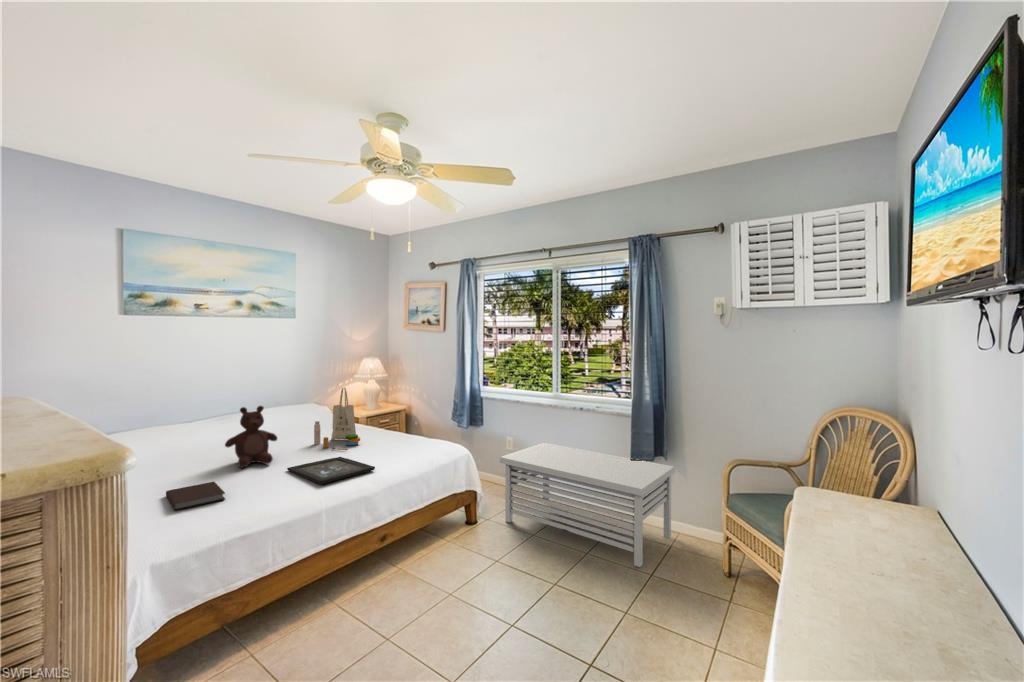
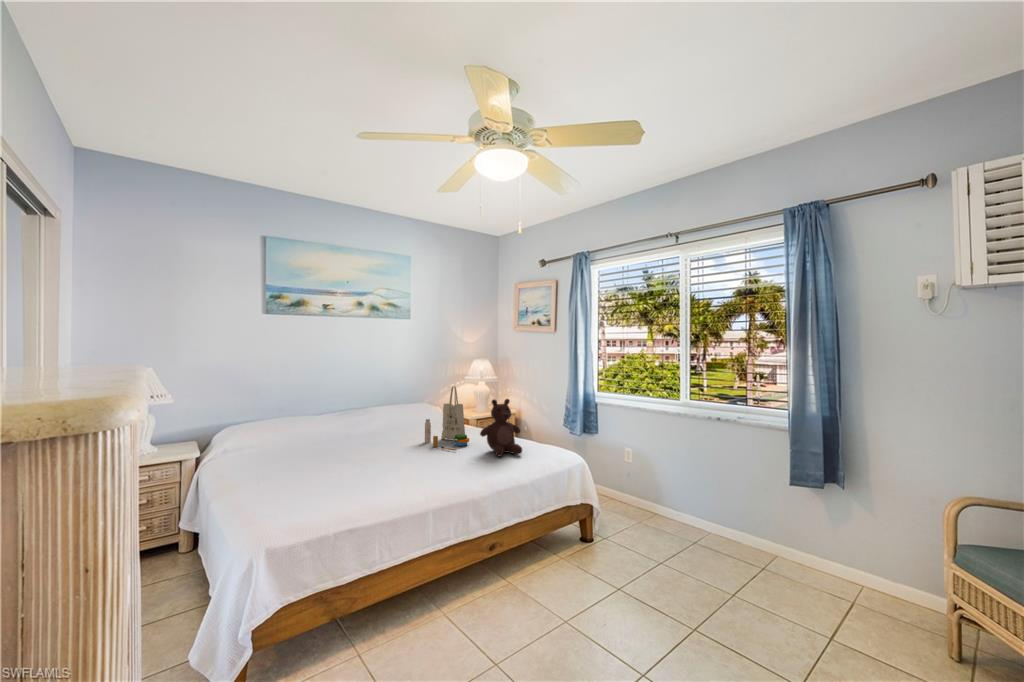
teddy bear: present [225,406,277,468] -> present [480,399,522,456]
storage bench: present [500,443,675,567] -> none [620,456,856,628]
tray: present [287,457,375,484] -> none [396,457,483,485]
notebook: present [166,482,225,510] -> none [285,473,335,499]

